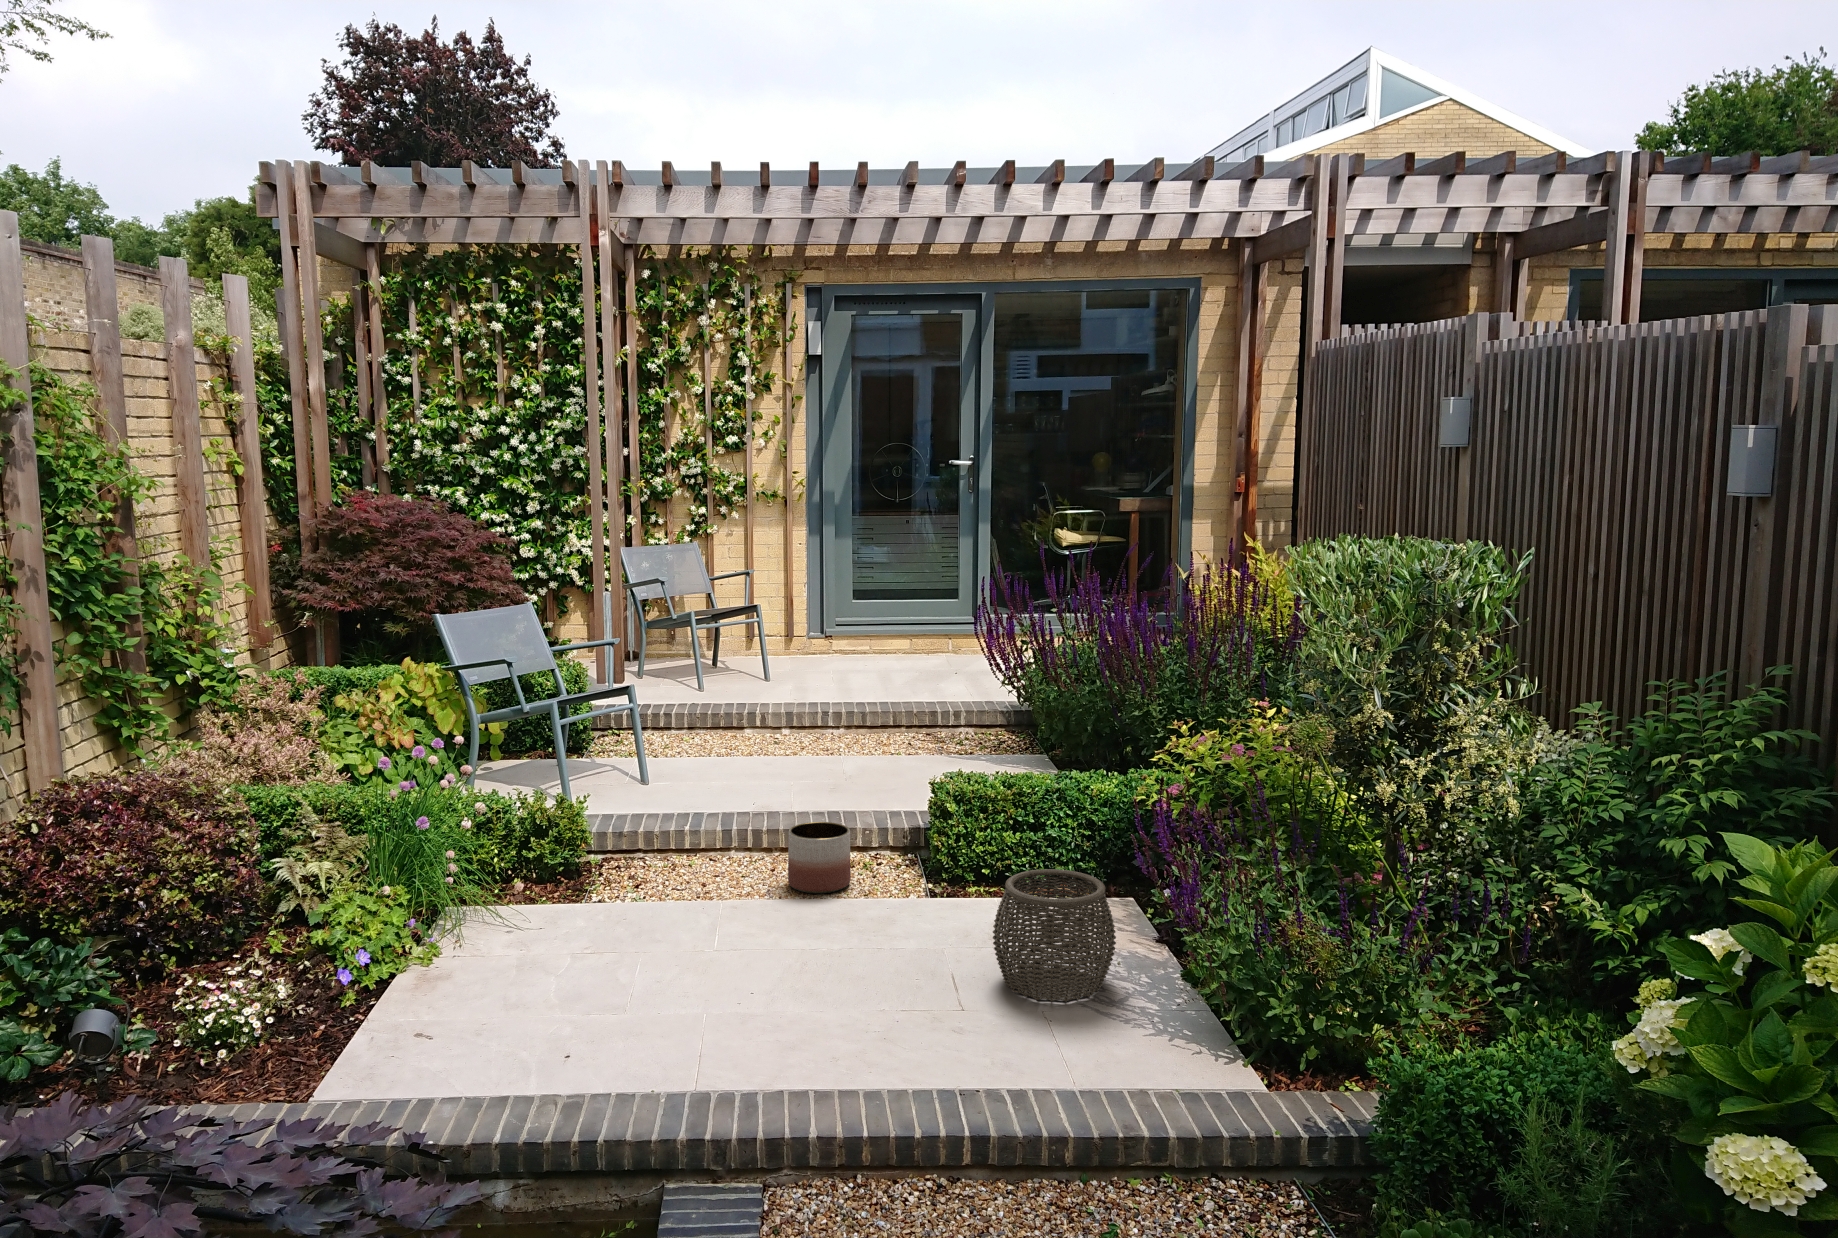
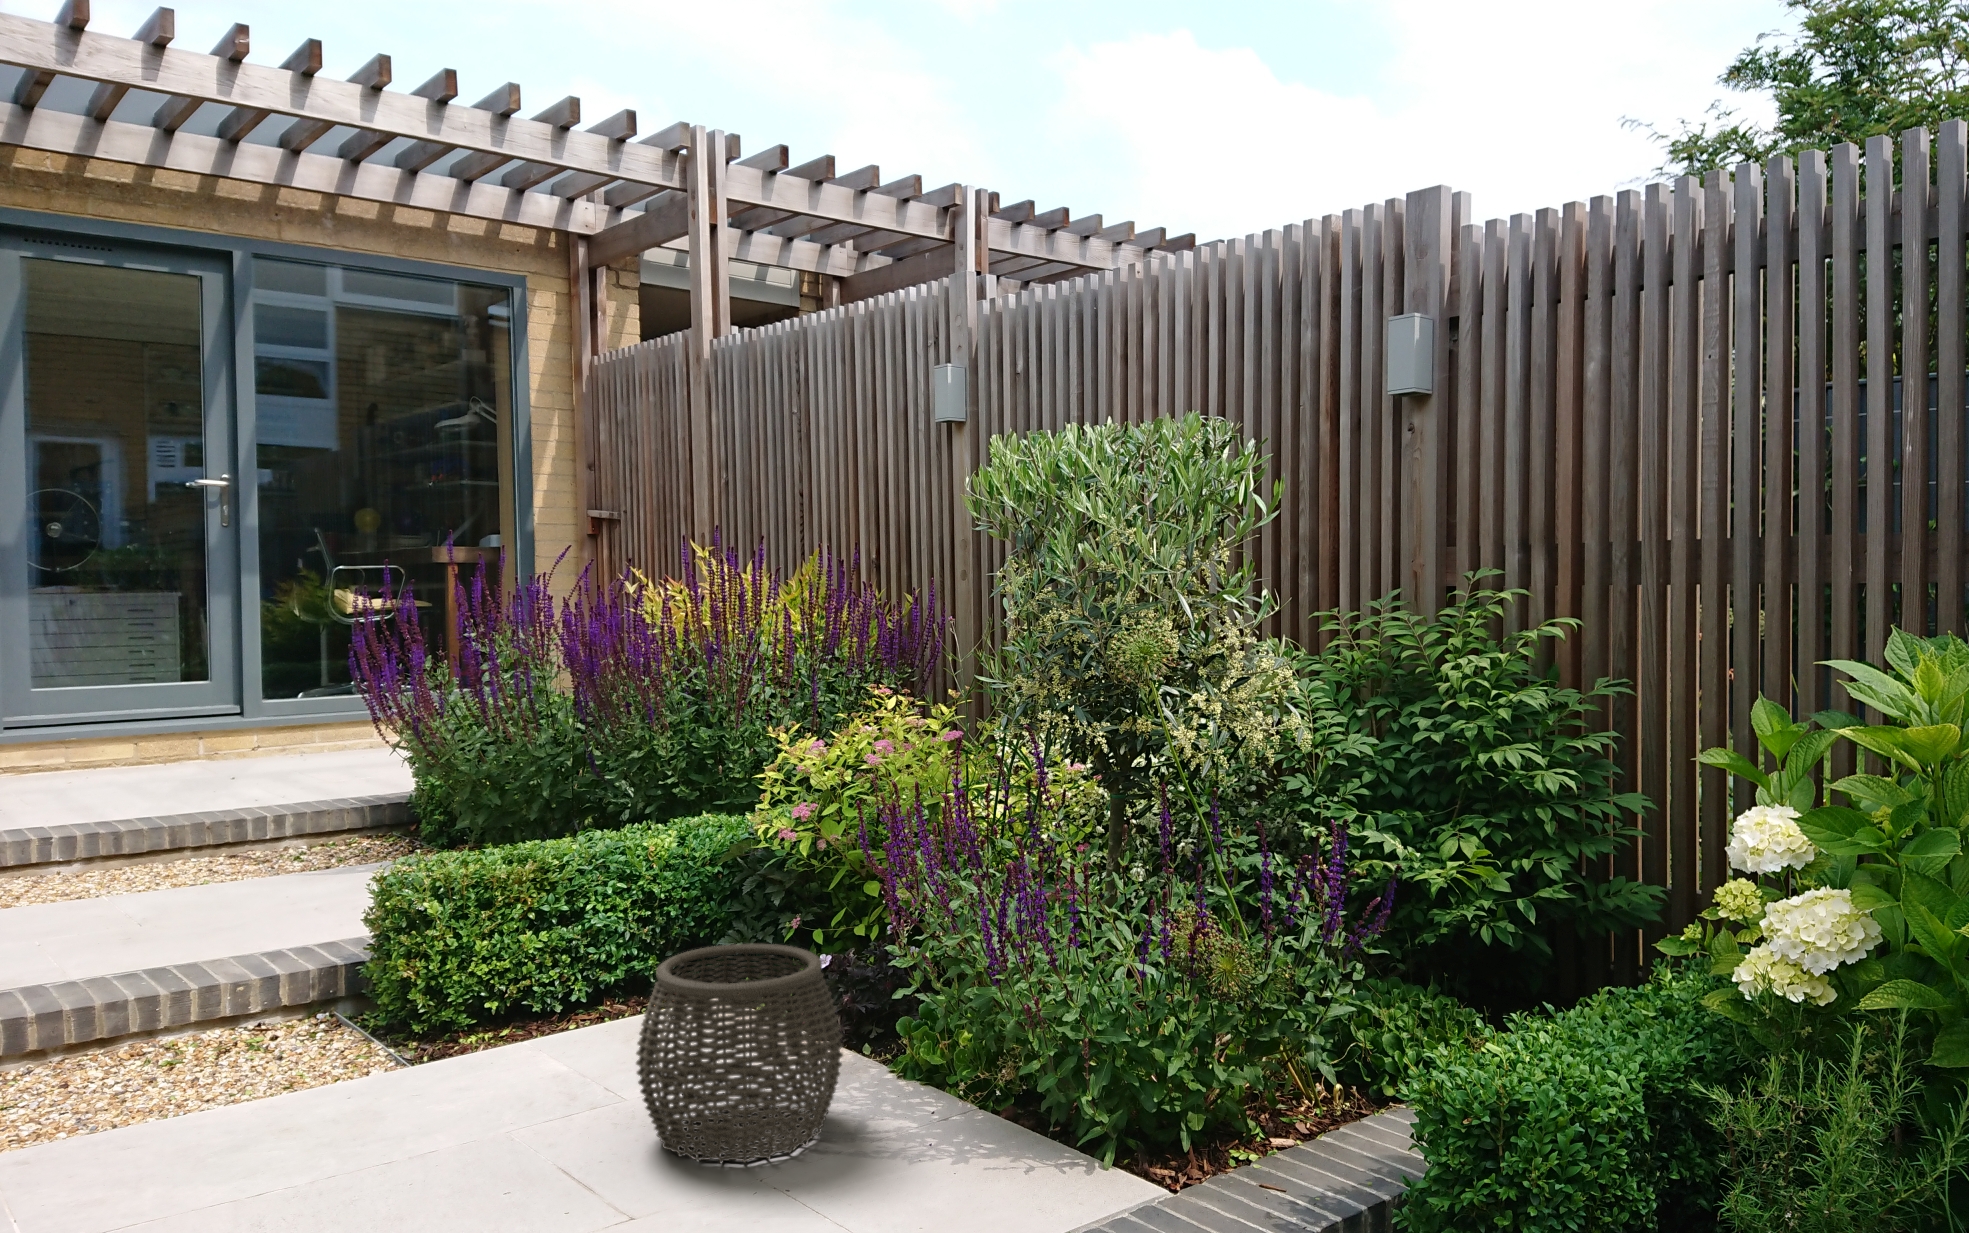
planter: present [788,822,851,893] -> none [118,971,249,1105]

